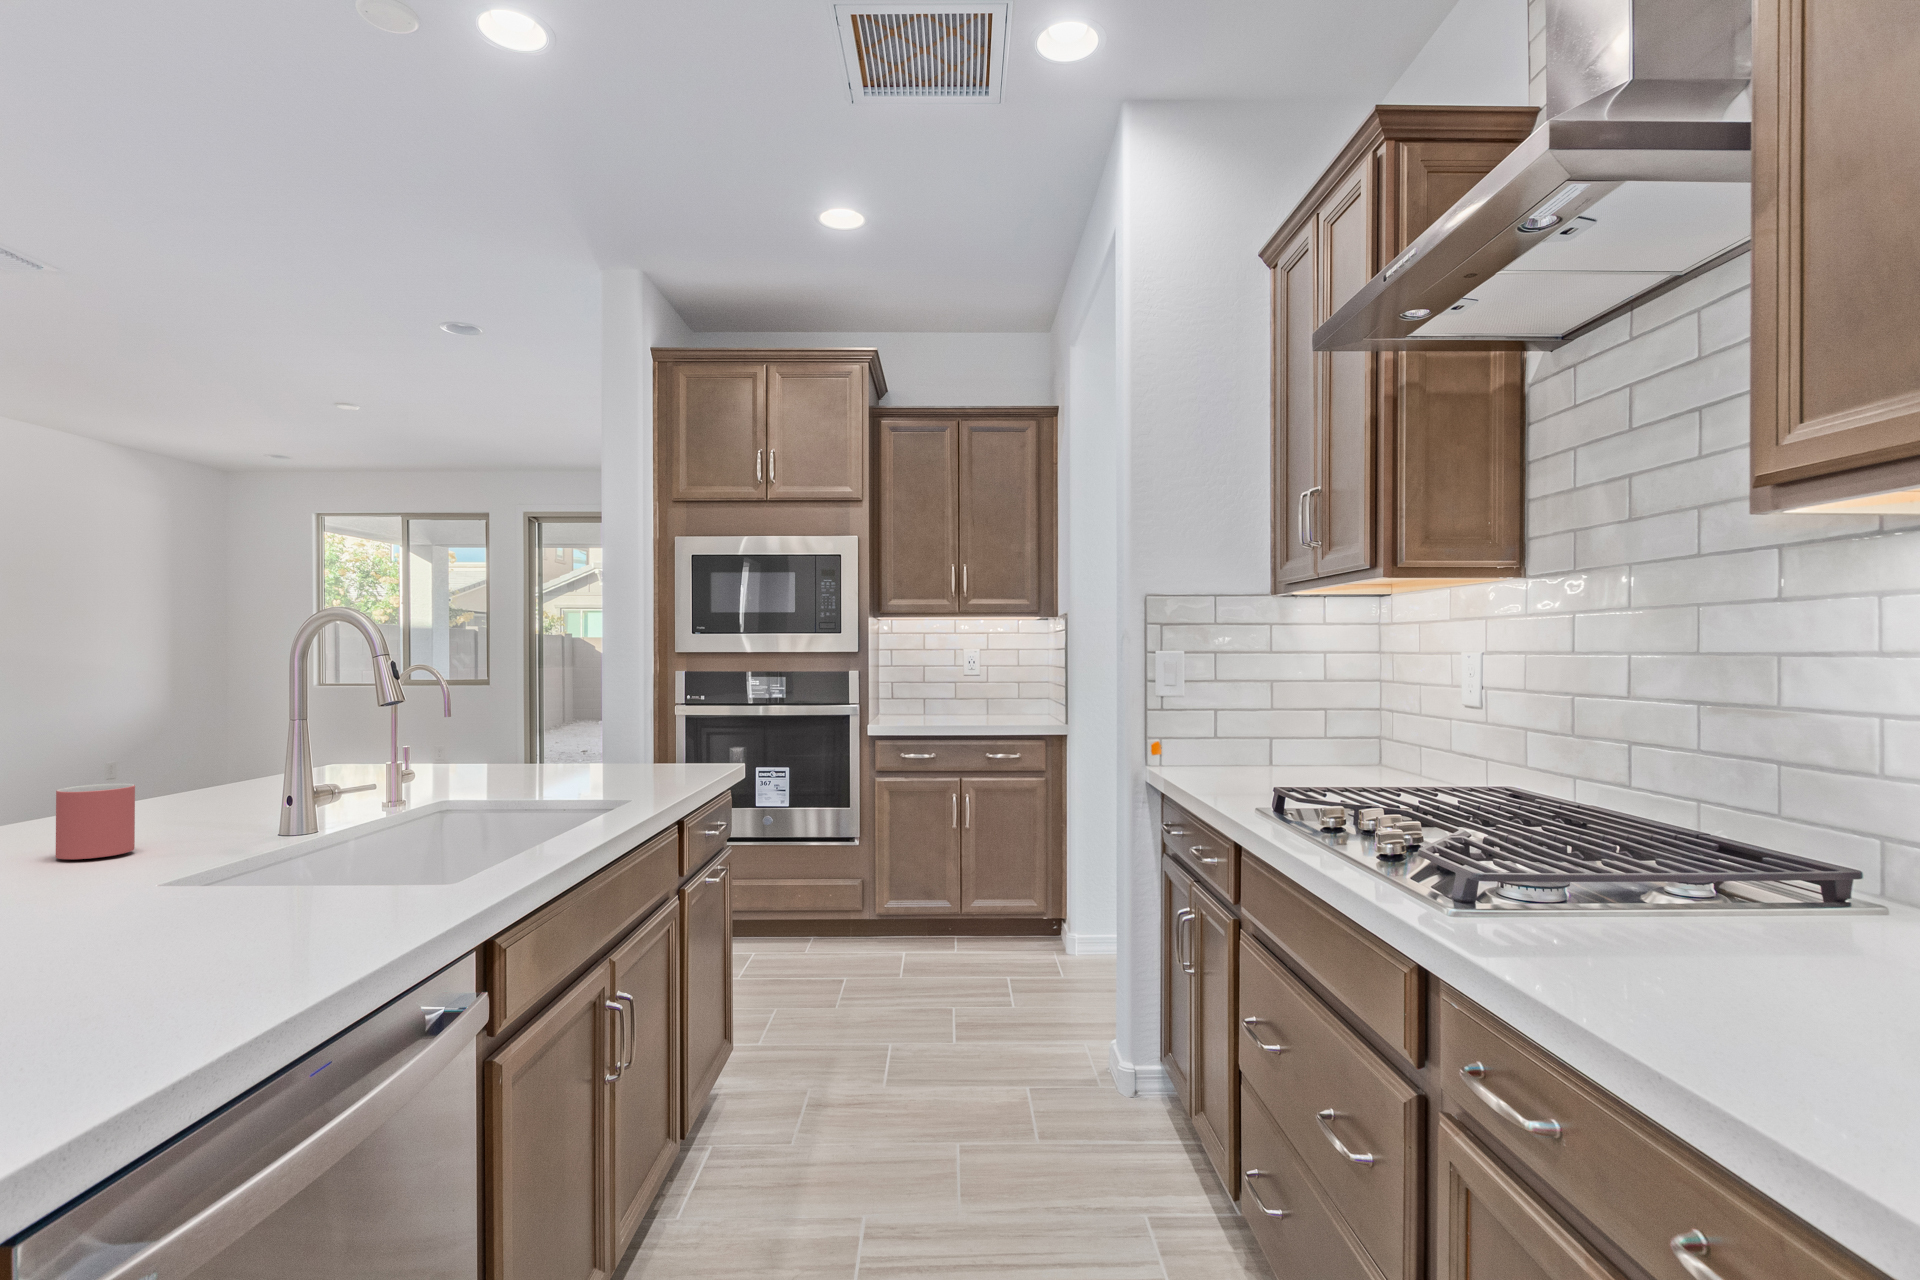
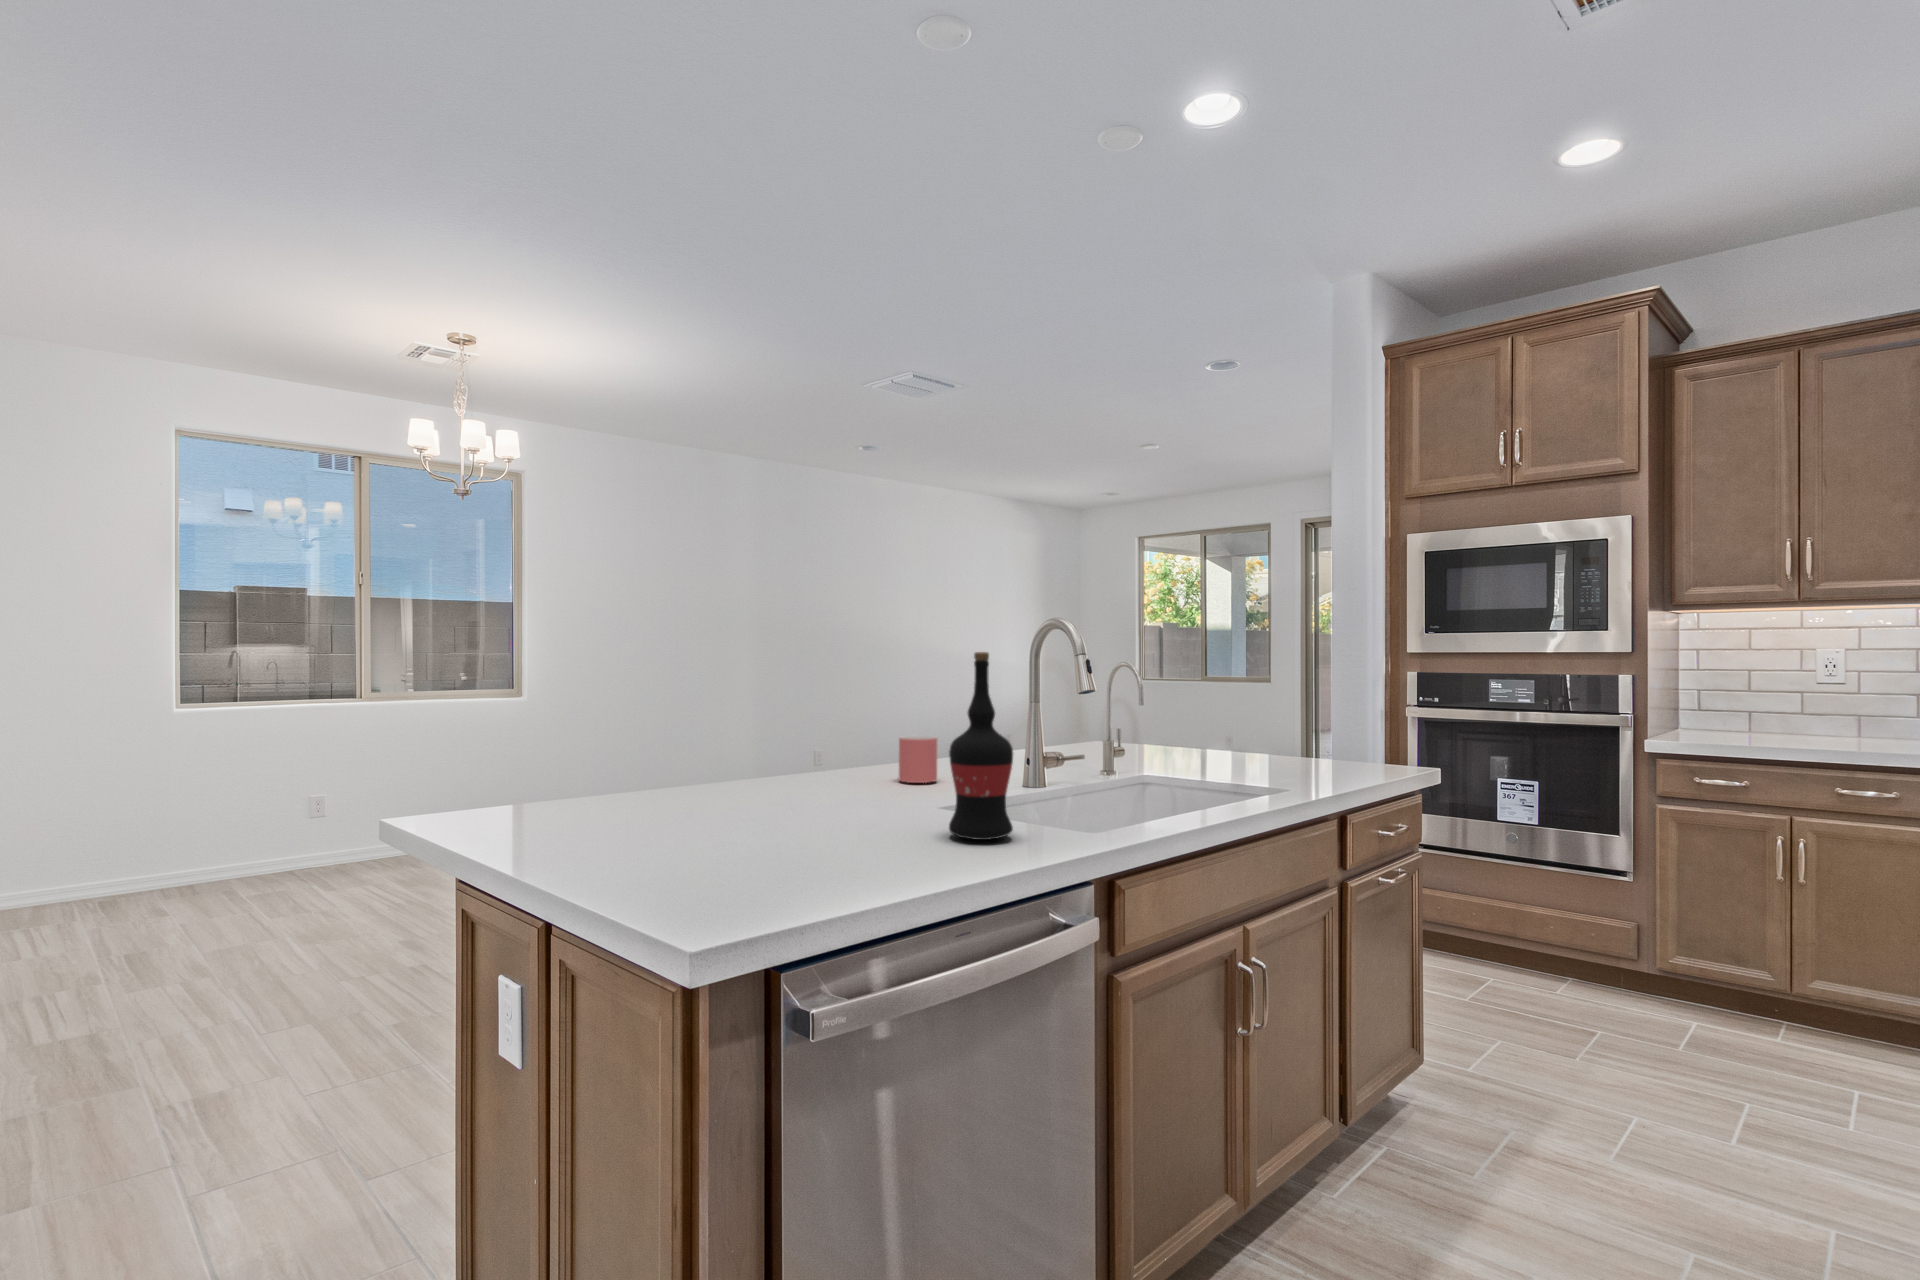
wine bottle: none [239,653,353,923] -> present [949,652,1013,840]

